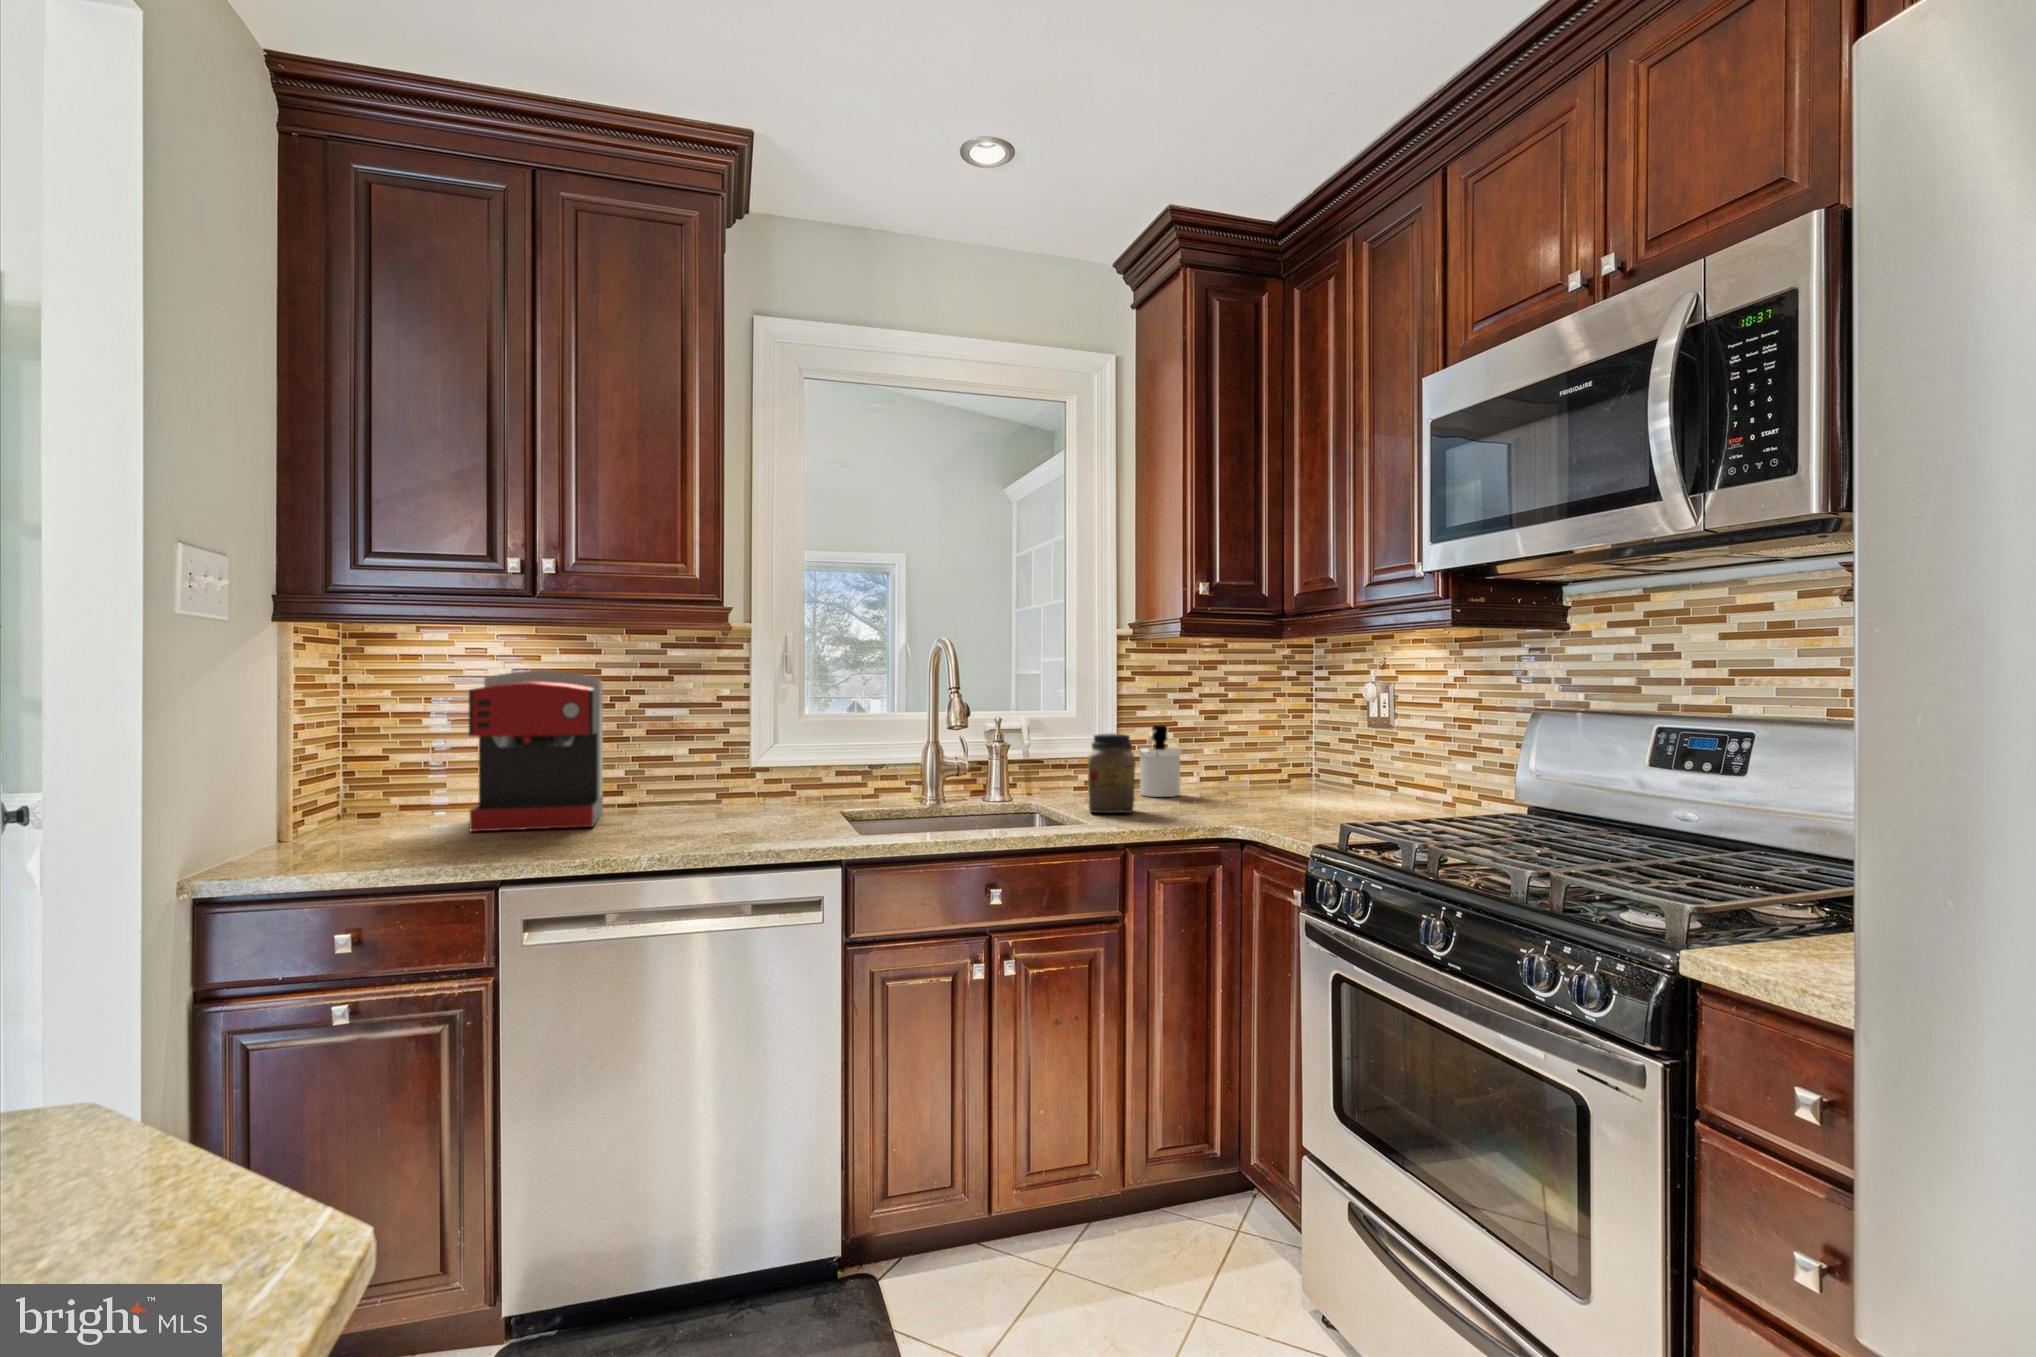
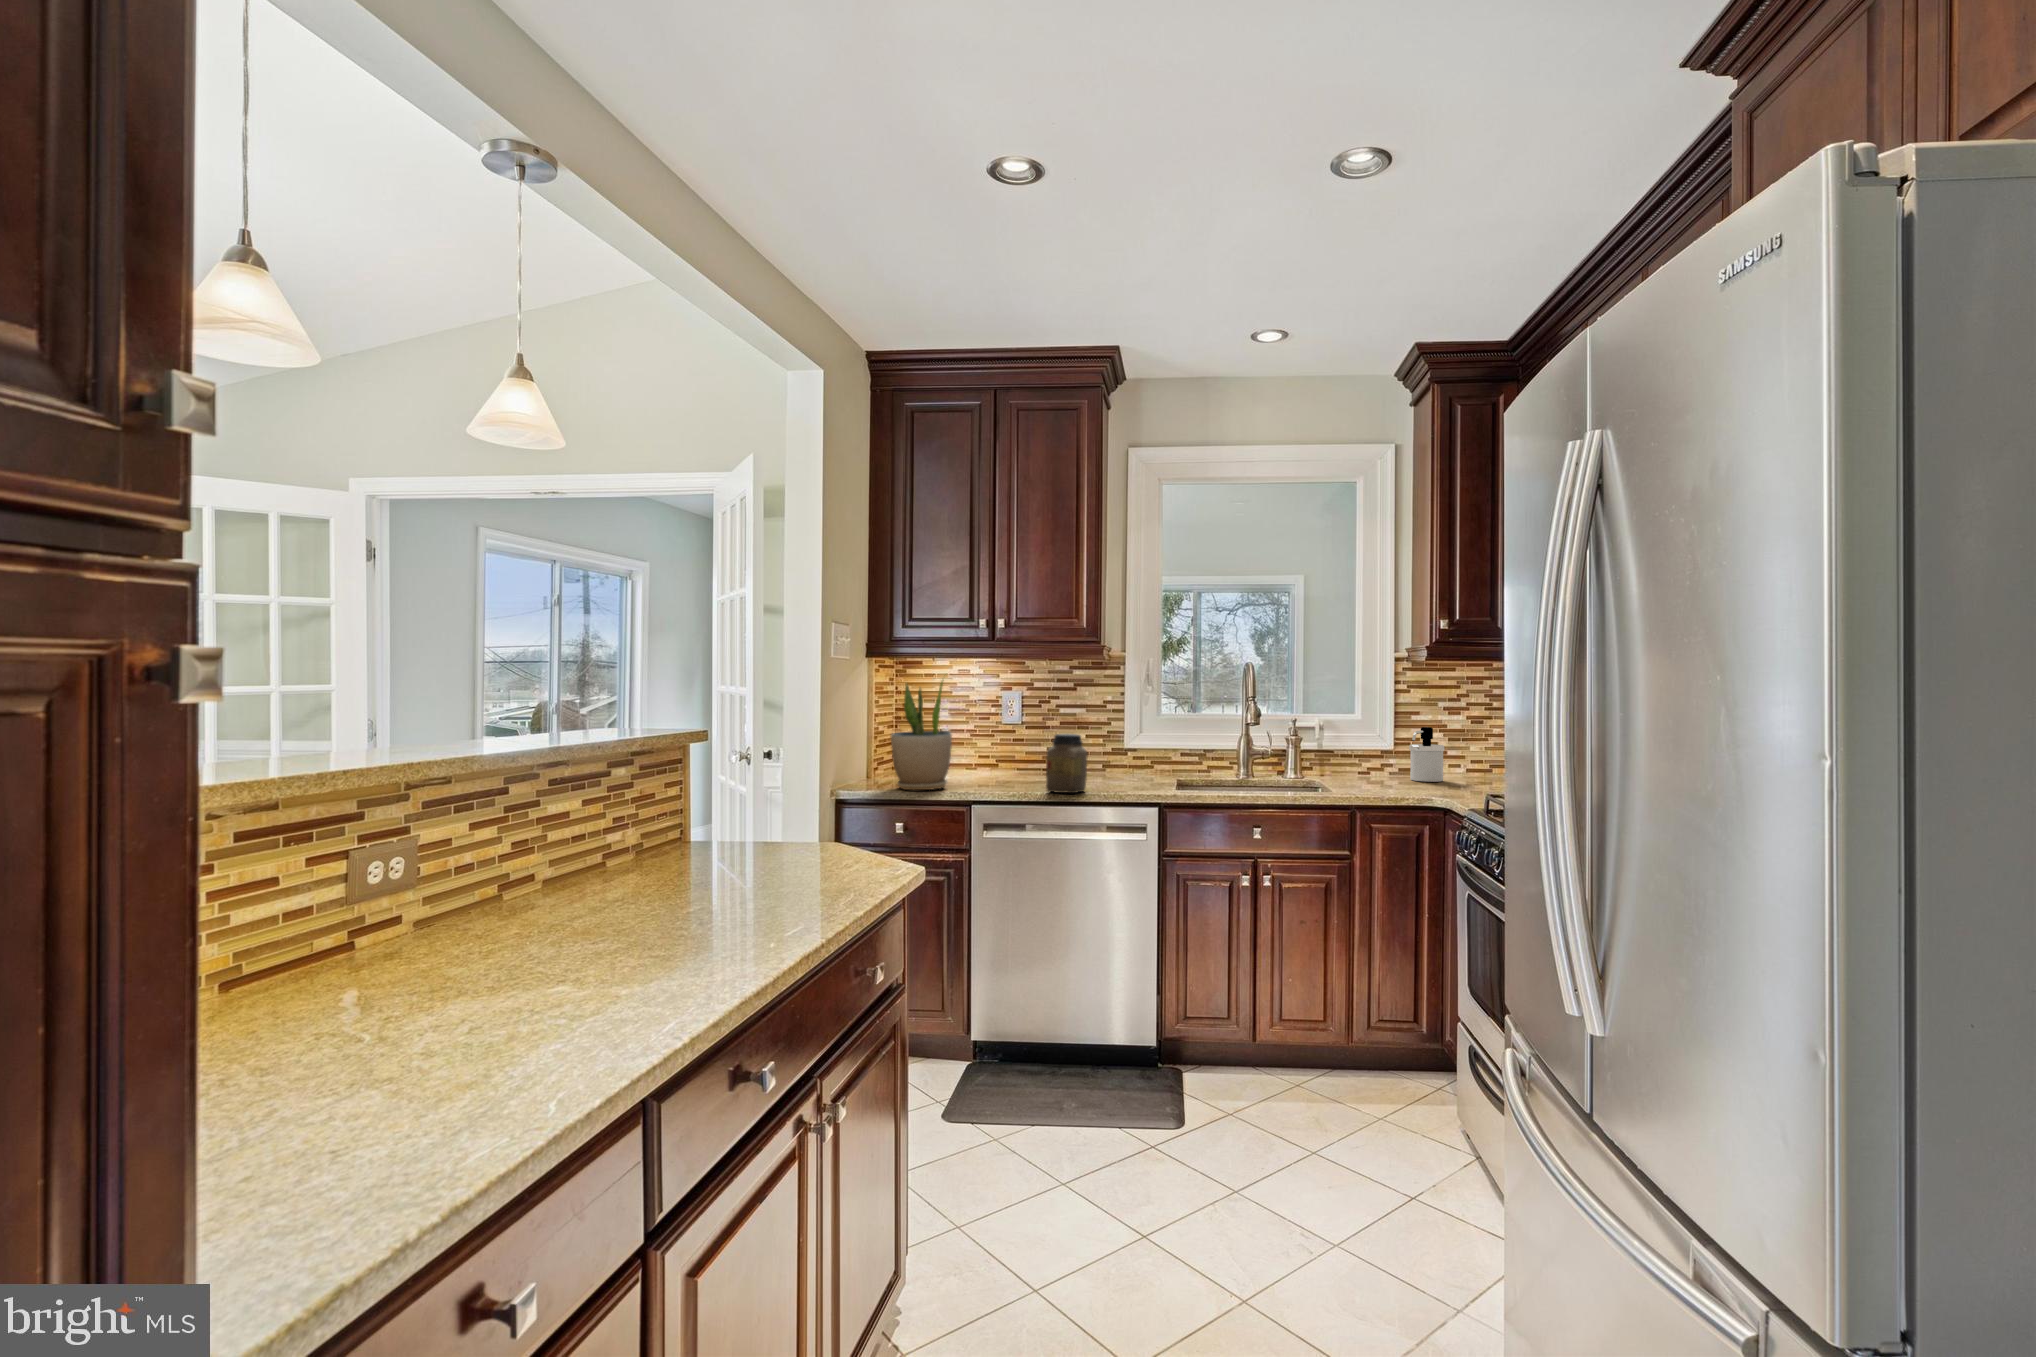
potted plant: none [320,645,449,861] -> present [891,681,952,790]
coffee maker: present [469,670,603,832] -> none [961,684,1034,780]
jar: present [1088,733,1135,813] -> present [1046,734,1088,793]

